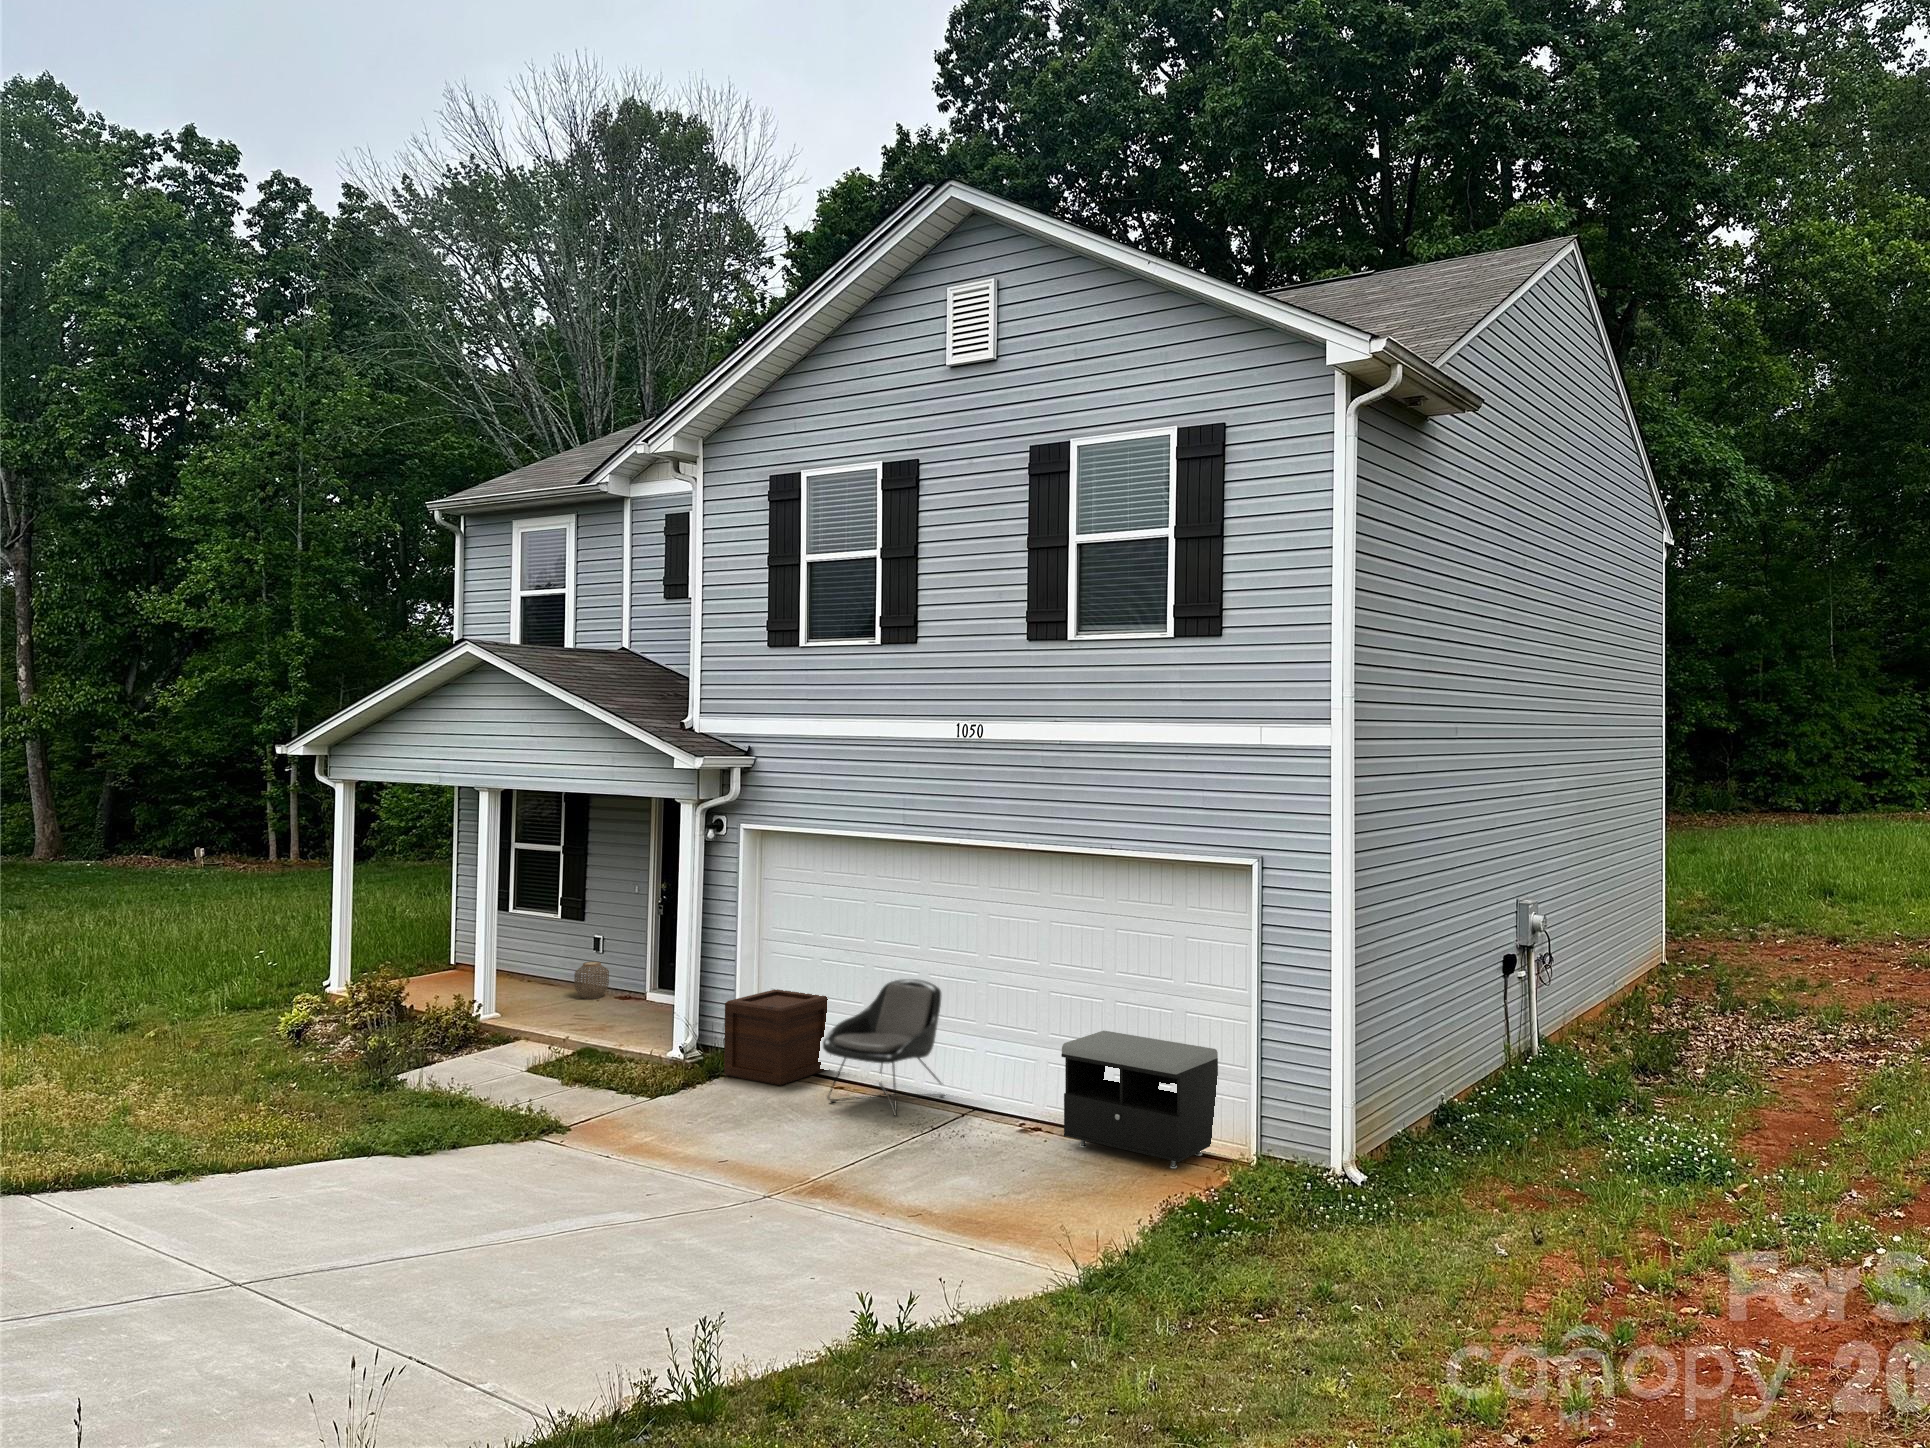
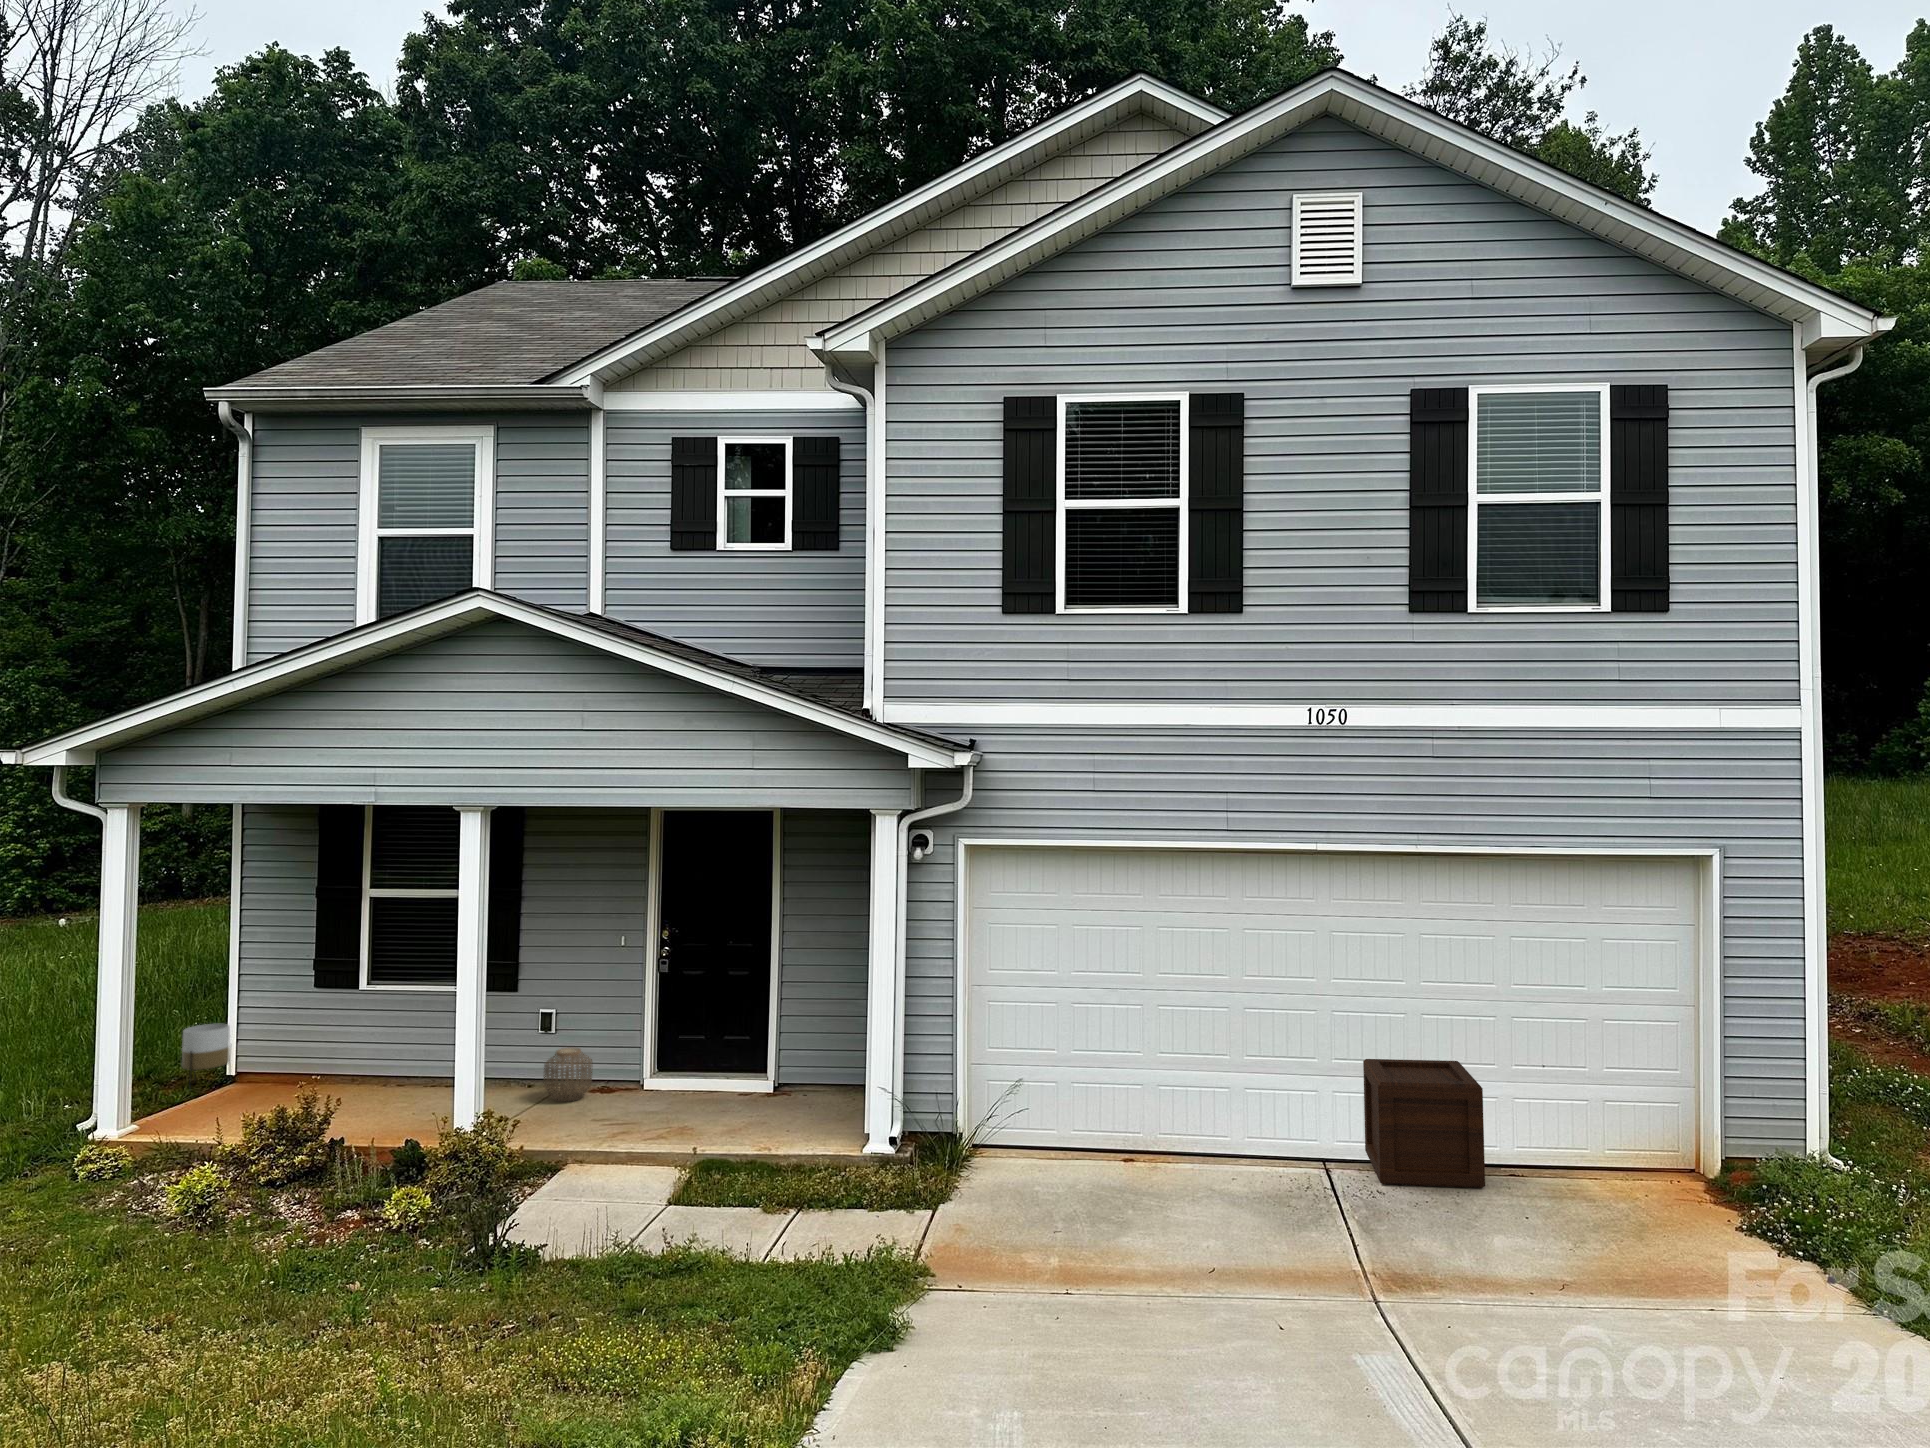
planter: none [422,926,450,967] -> present [182,1024,230,1084]
lounge chair: present [823,979,944,1116] -> none [1187,1017,1319,1187]
wooden crate: present [724,989,828,1086] -> present [1363,1059,1485,1188]
storage bench: present [1061,1031,1218,1169] -> none [1517,1049,1703,1190]

